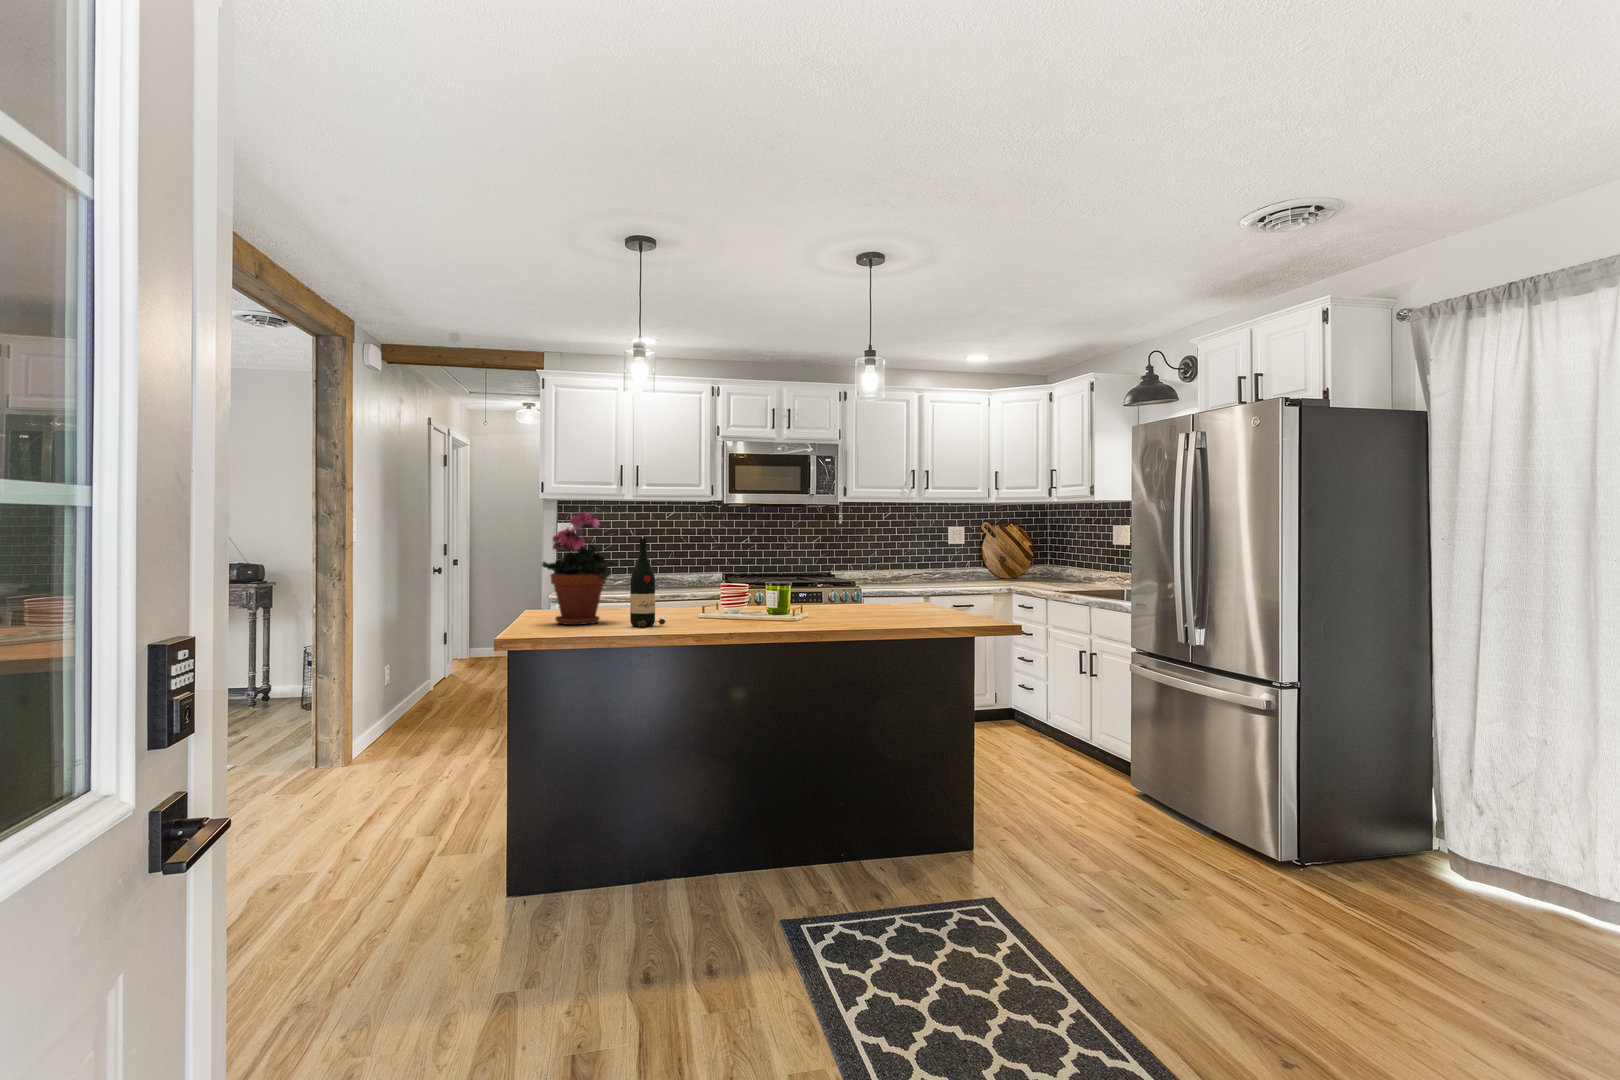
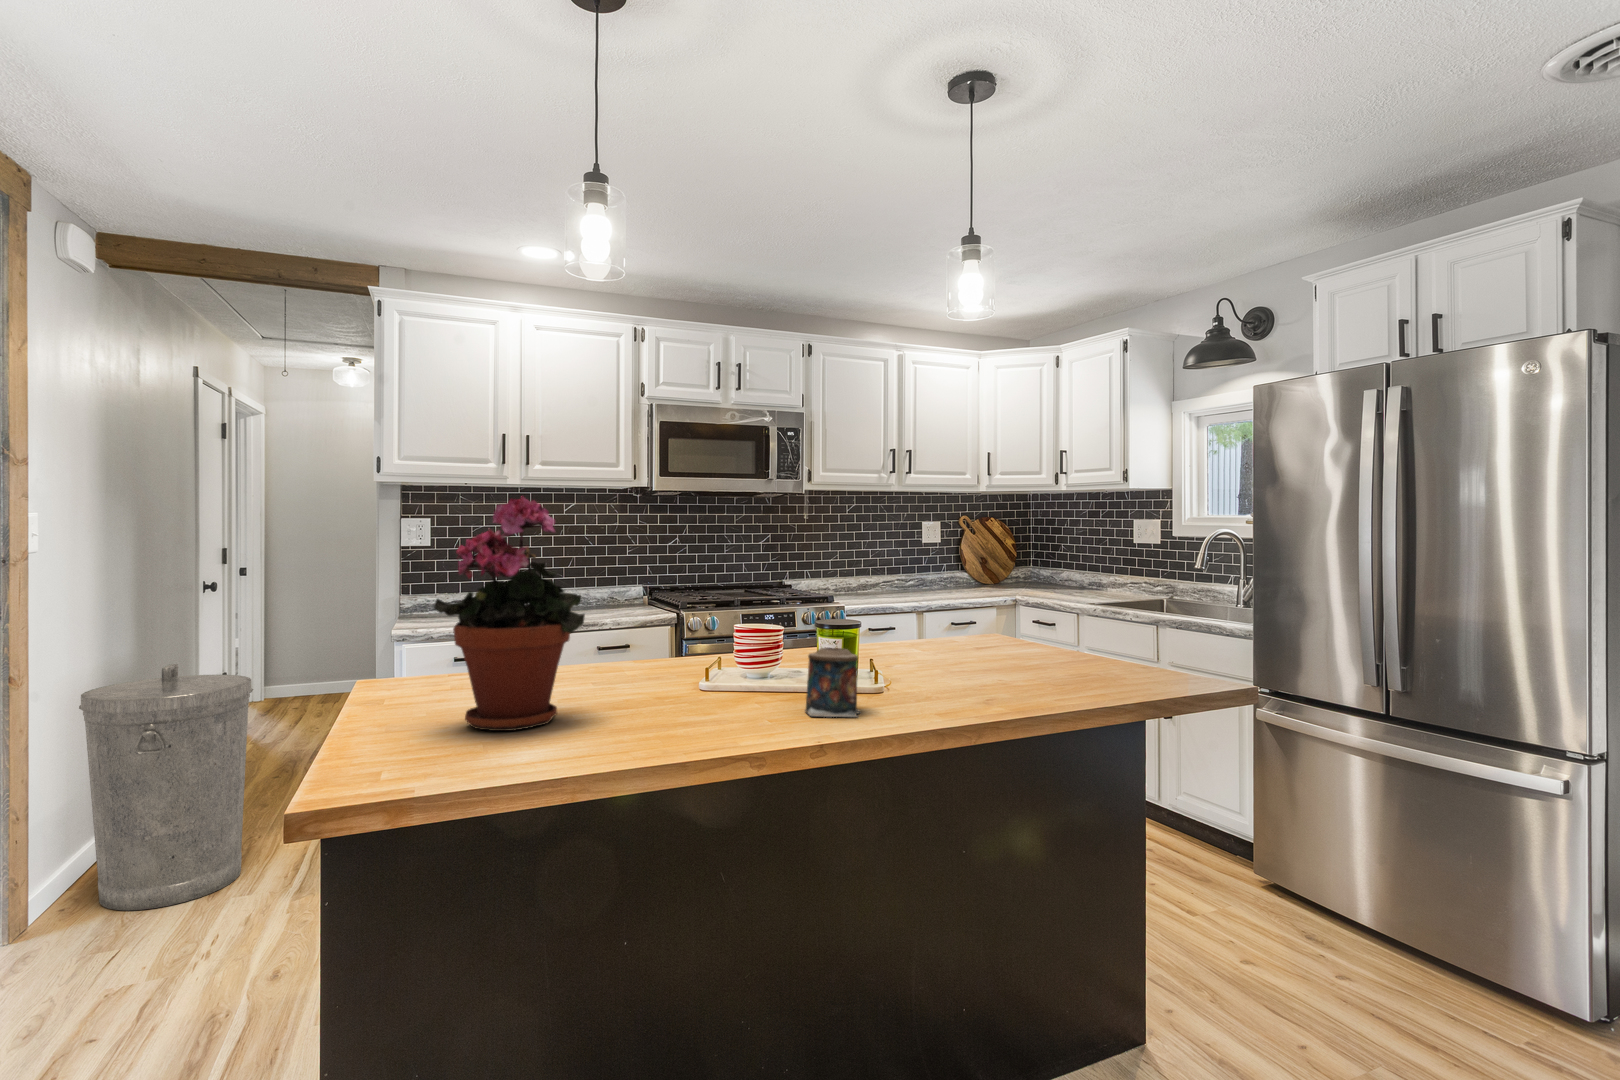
wine bottle: present [630,538,665,627] -> none [634,550,706,735]
candle: none [719,591,748,625] -> present [805,648,860,717]
trash can: none [370,612,463,757] -> present [79,664,253,910]

